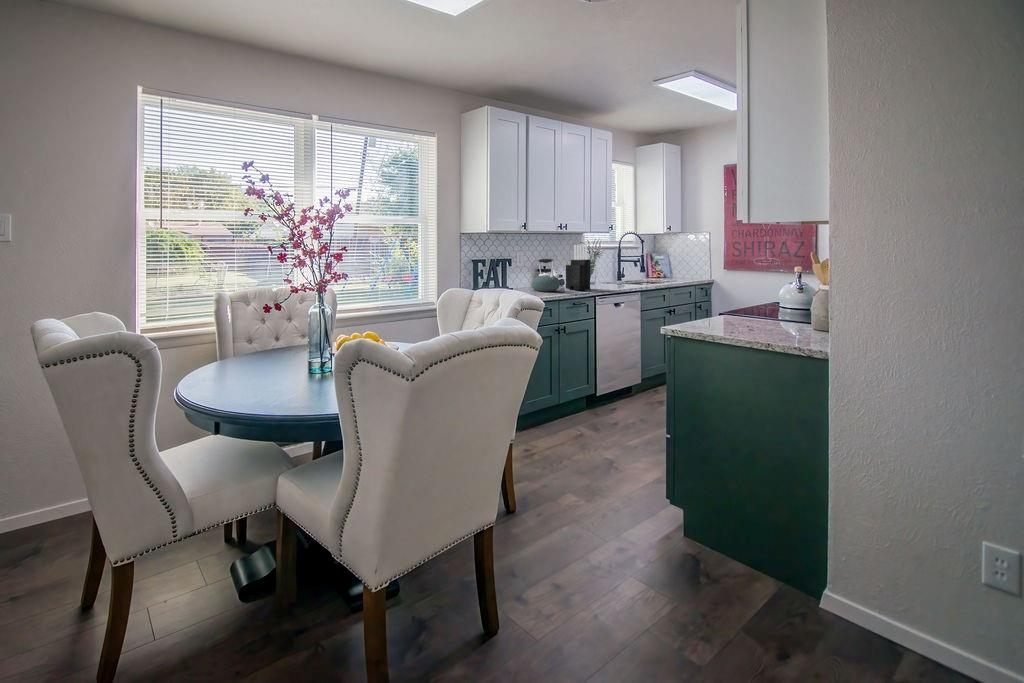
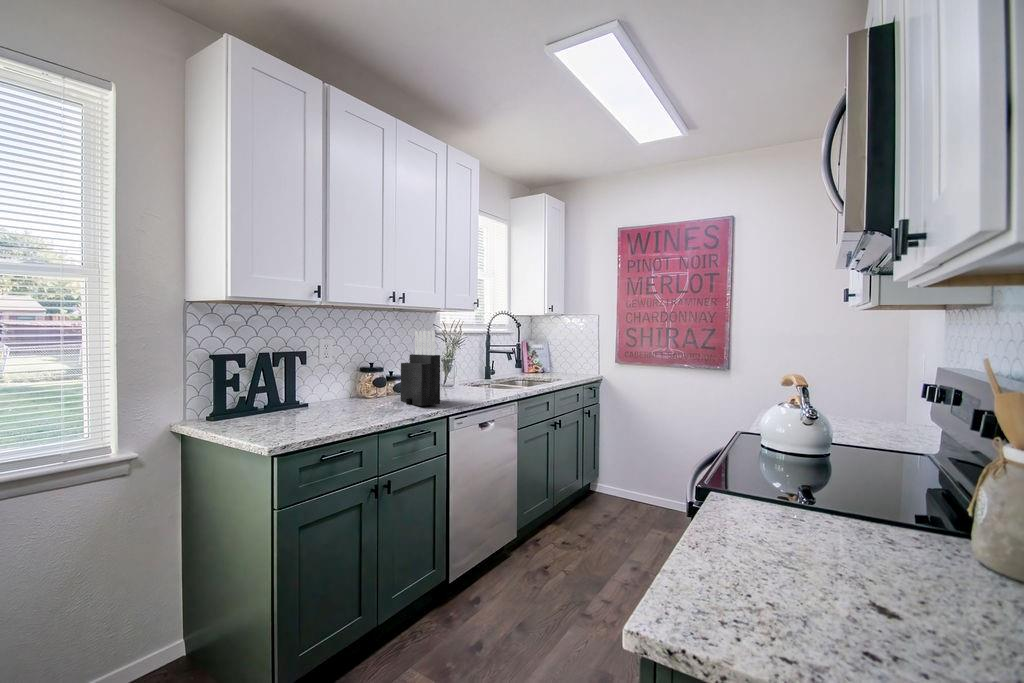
kettle: present [532,259,560,291] -> none [334,354,385,413]

